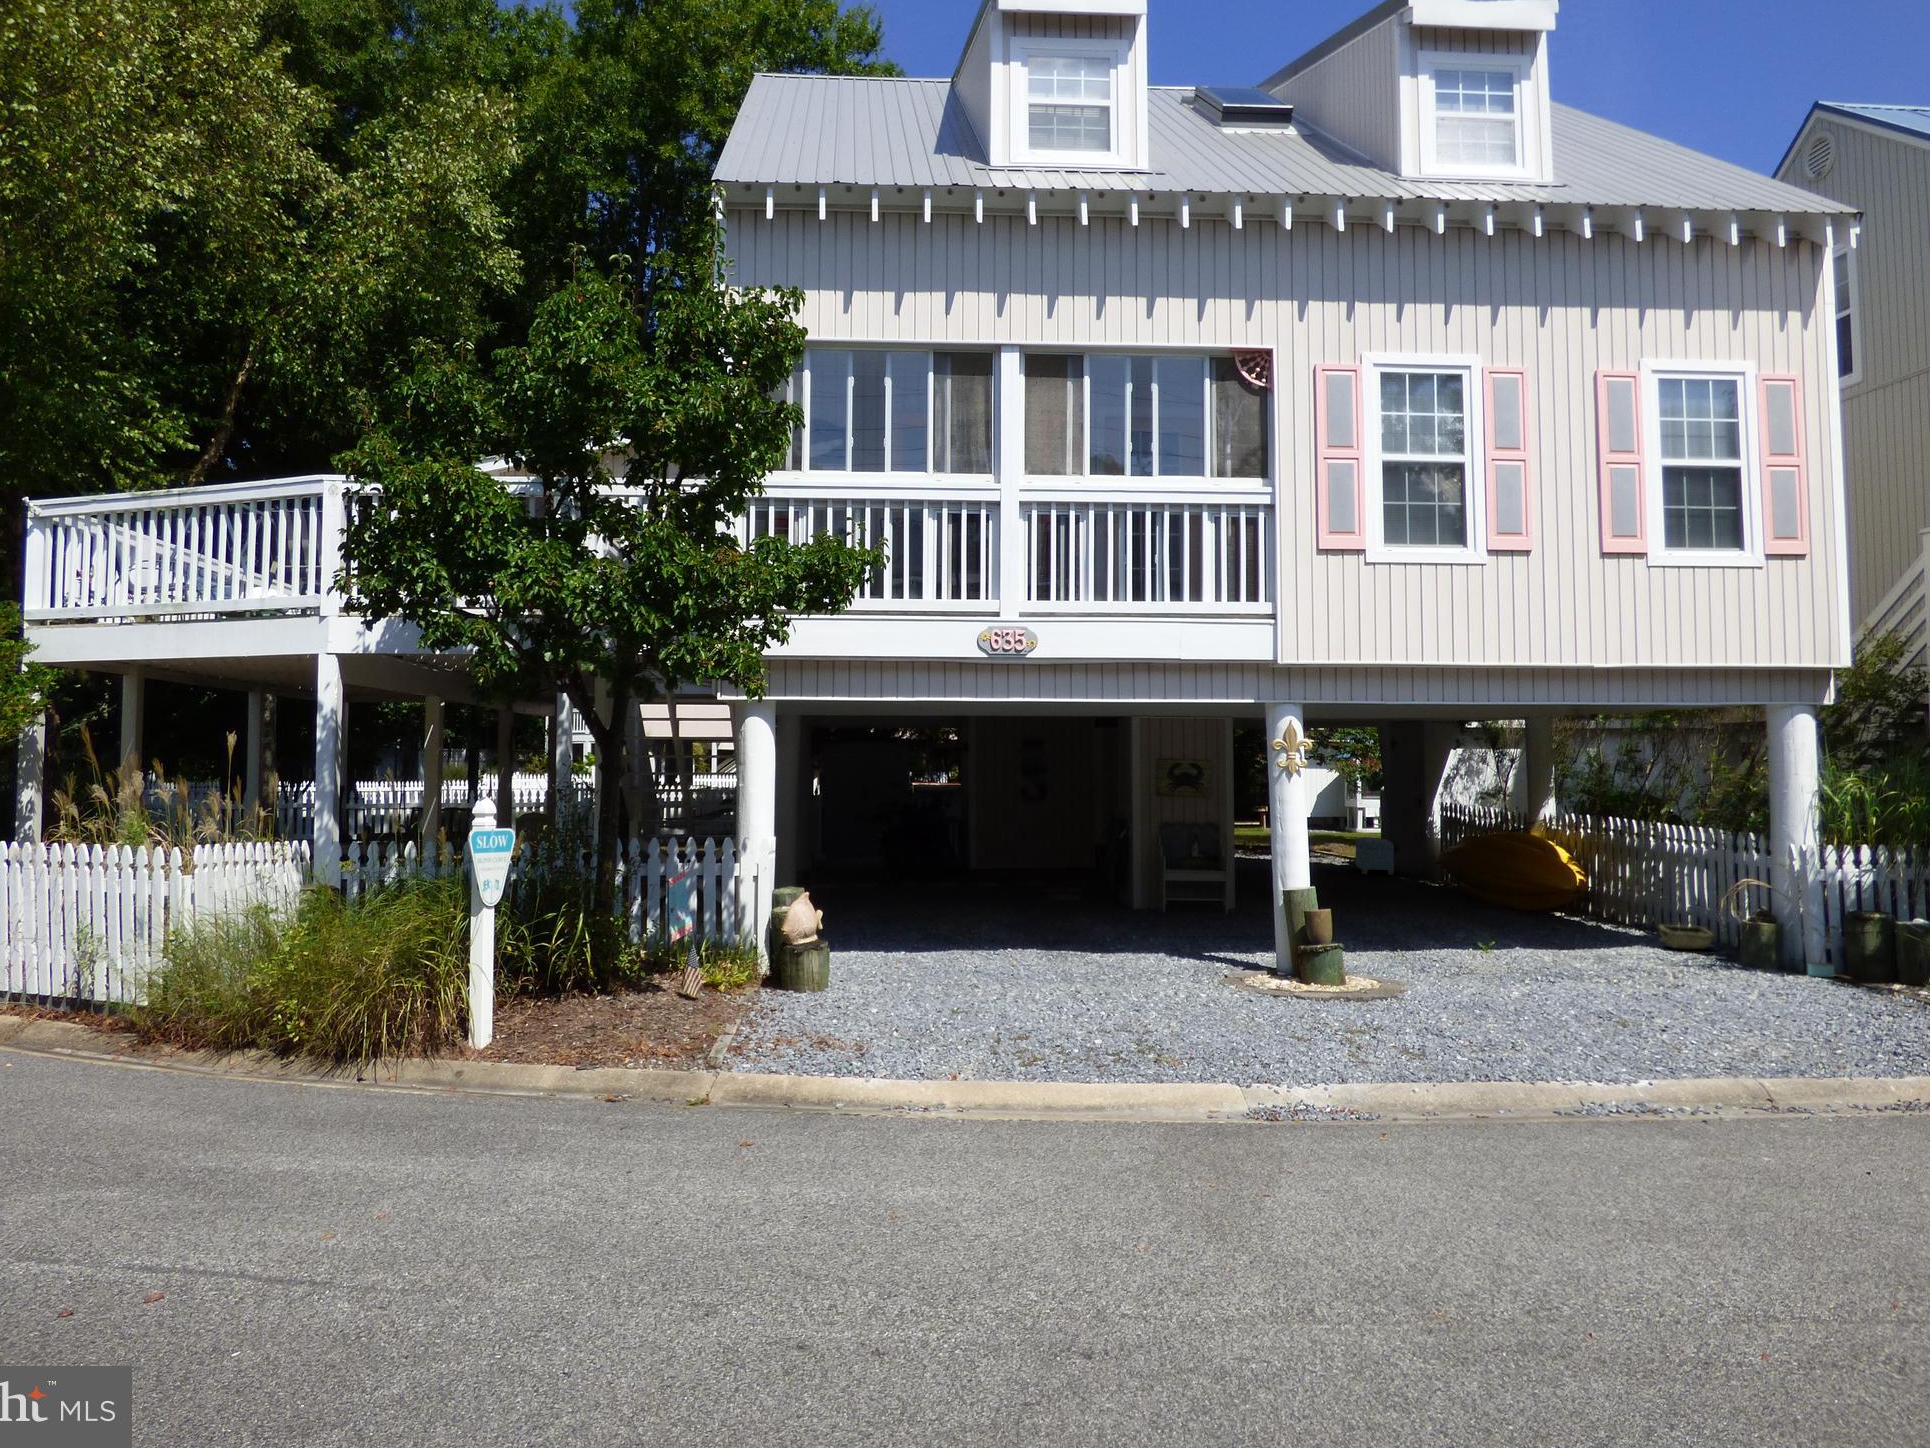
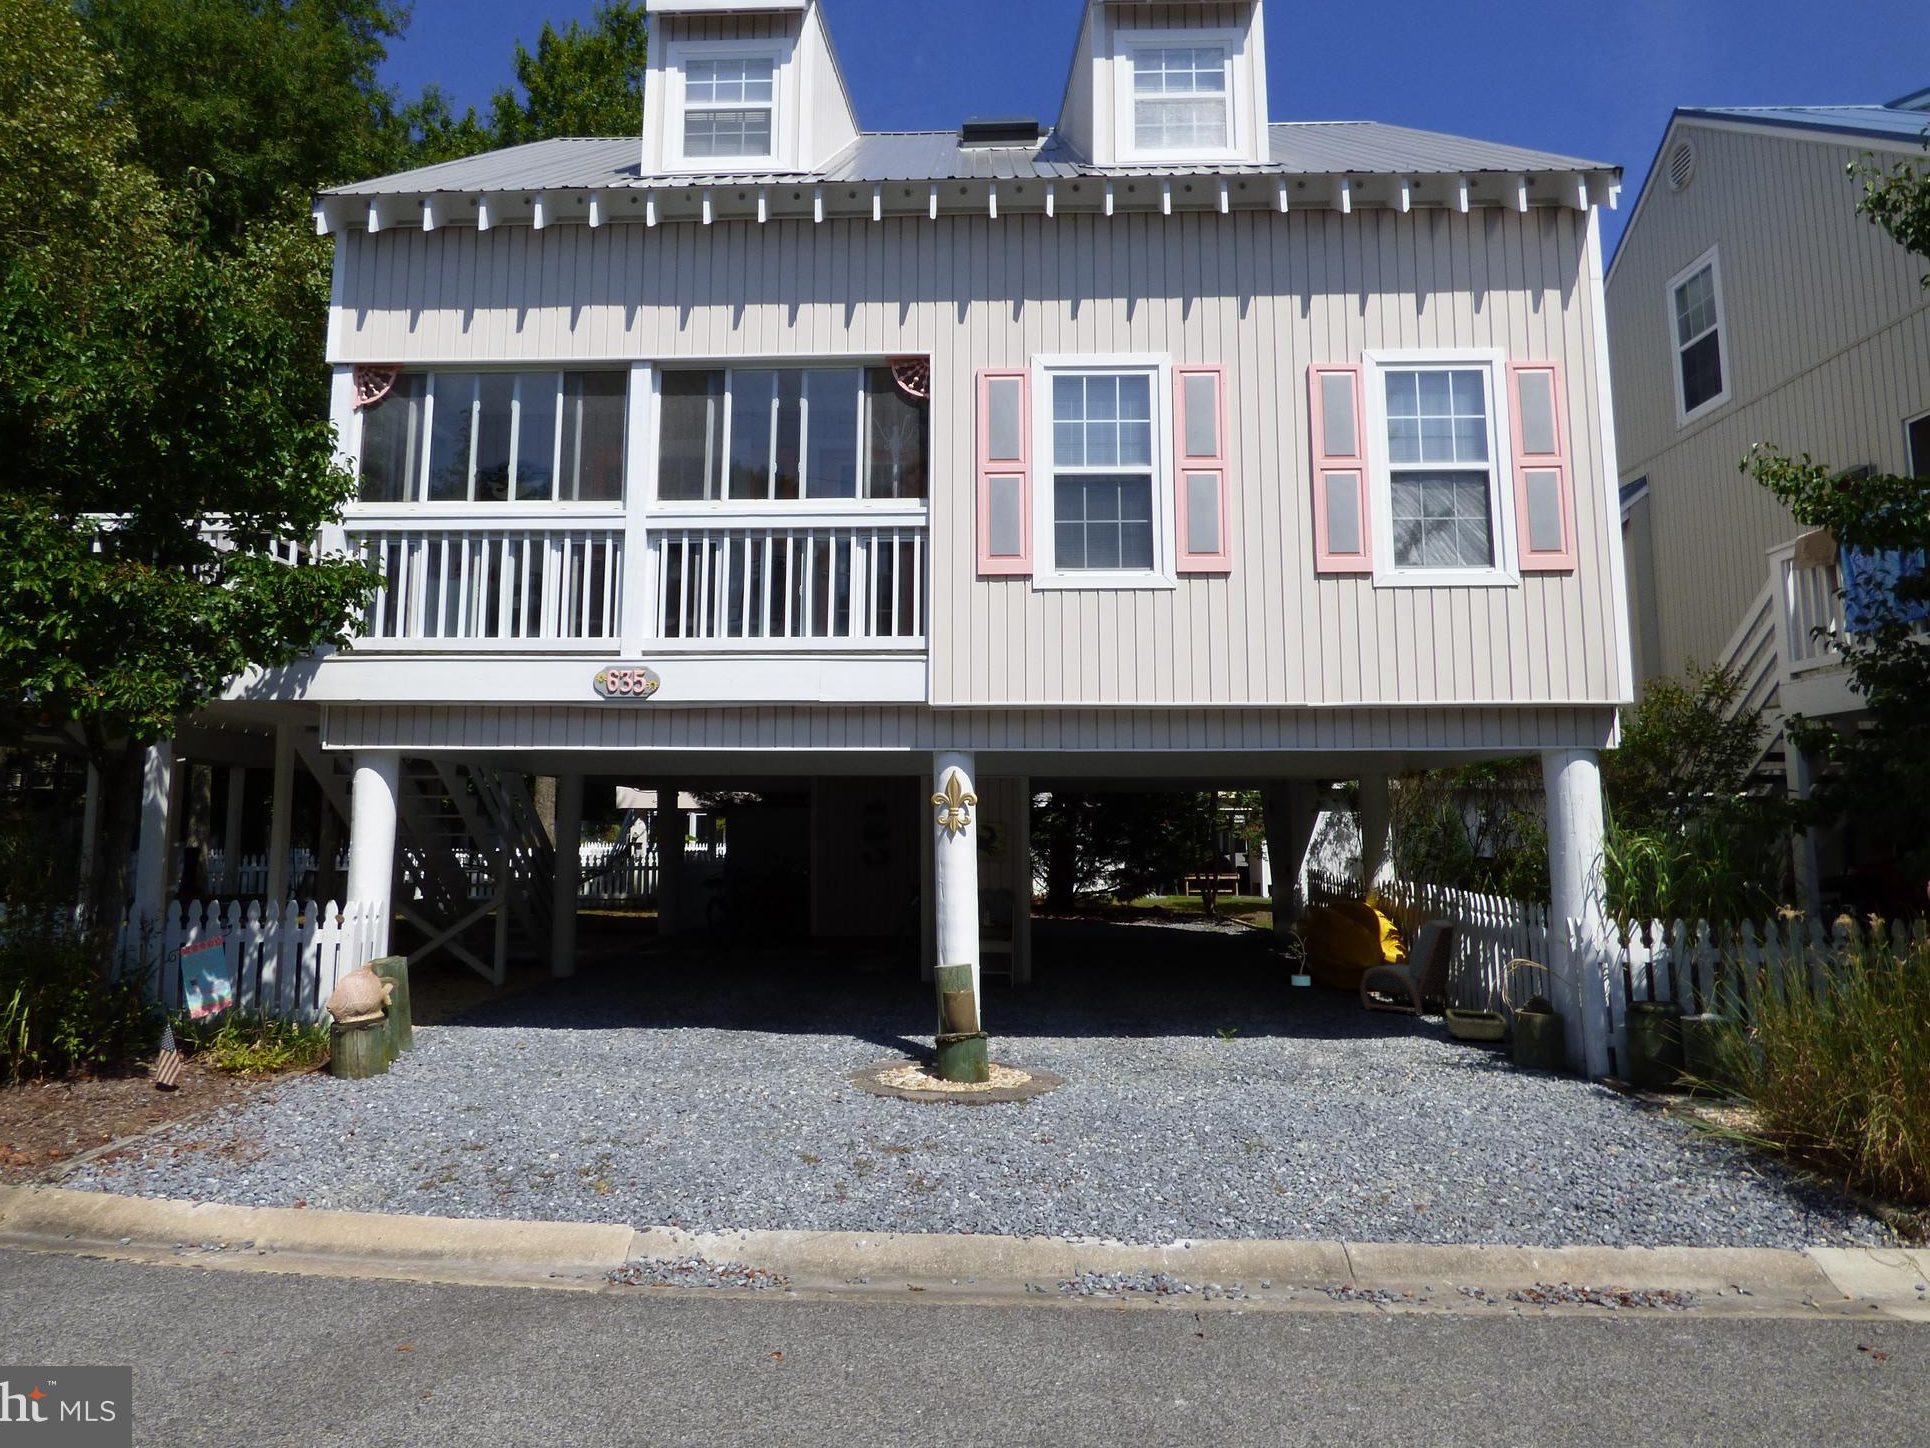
bench: present [1355,838,1394,875] -> none [1244,906,1282,946]
lounge chair: none [1555,849,1650,932] -> present [1360,920,1454,1015]
potted plant: present [1808,926,1838,977] -> present [1288,931,1310,986]

